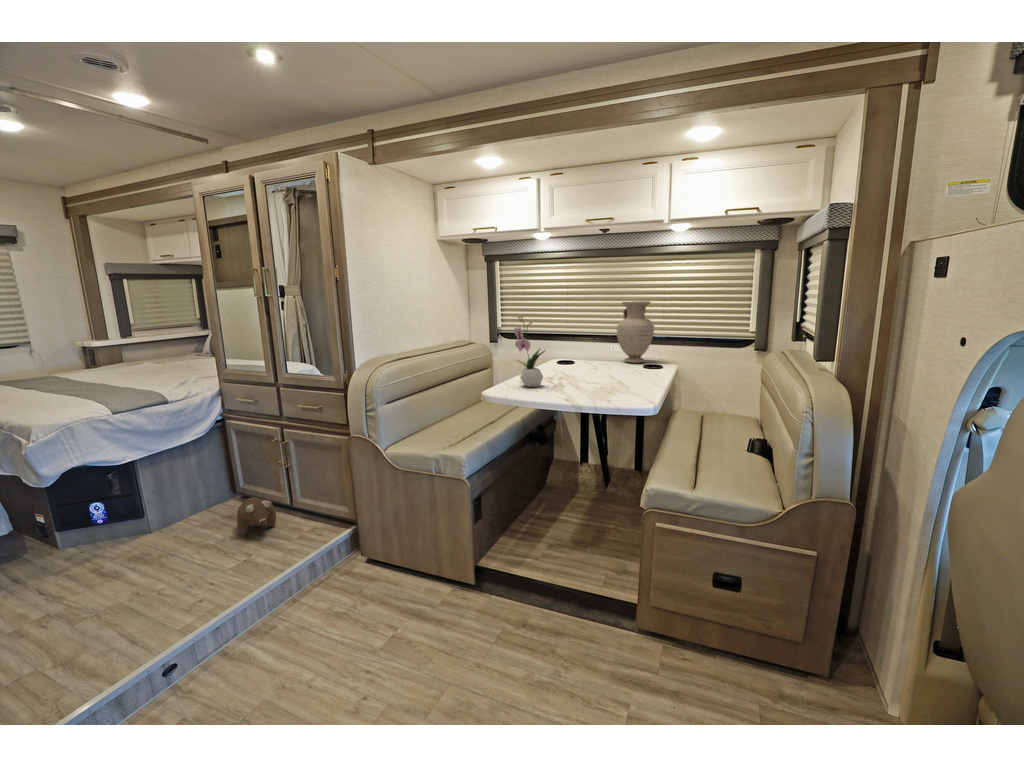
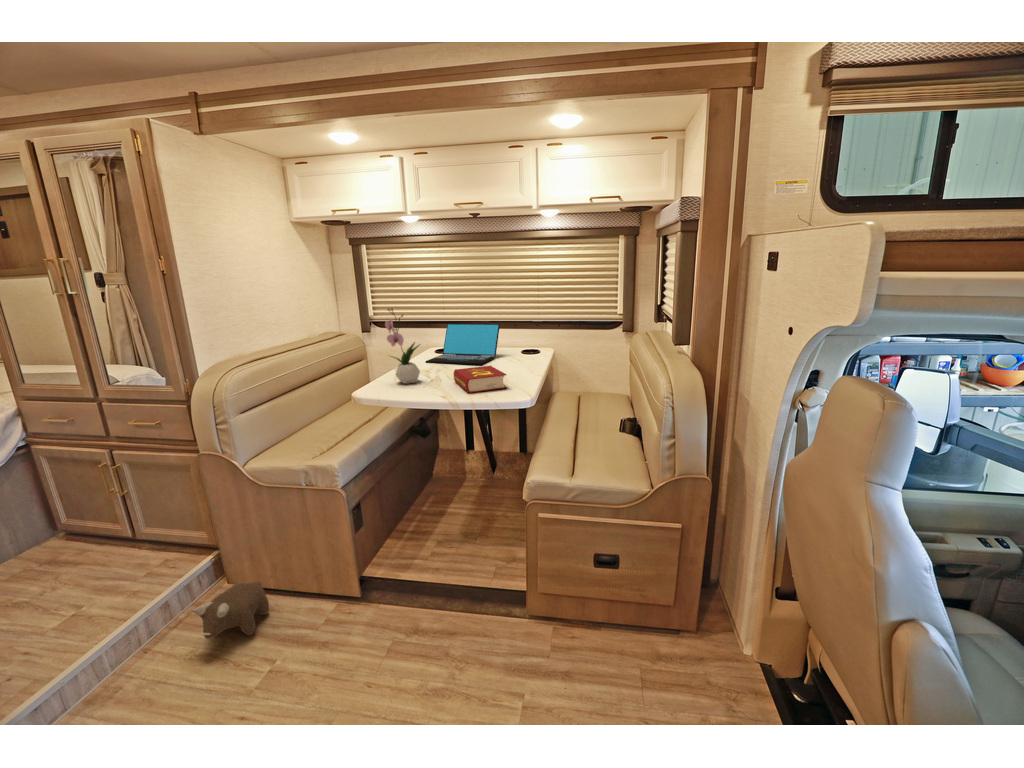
vase: present [617,301,654,363] -> none [495,287,531,348]
laptop: none [547,336,622,375] -> present [426,324,500,365]
book: none [575,375,628,398] -> present [454,366,507,393]
plush toy: present [237,497,276,536] -> present [193,581,269,639]

